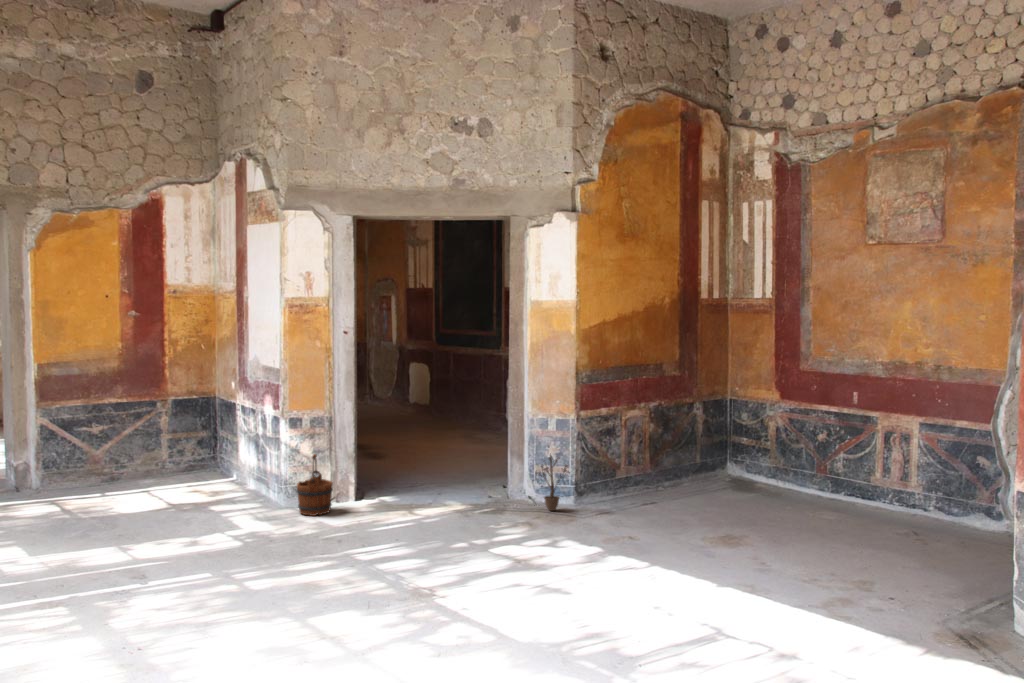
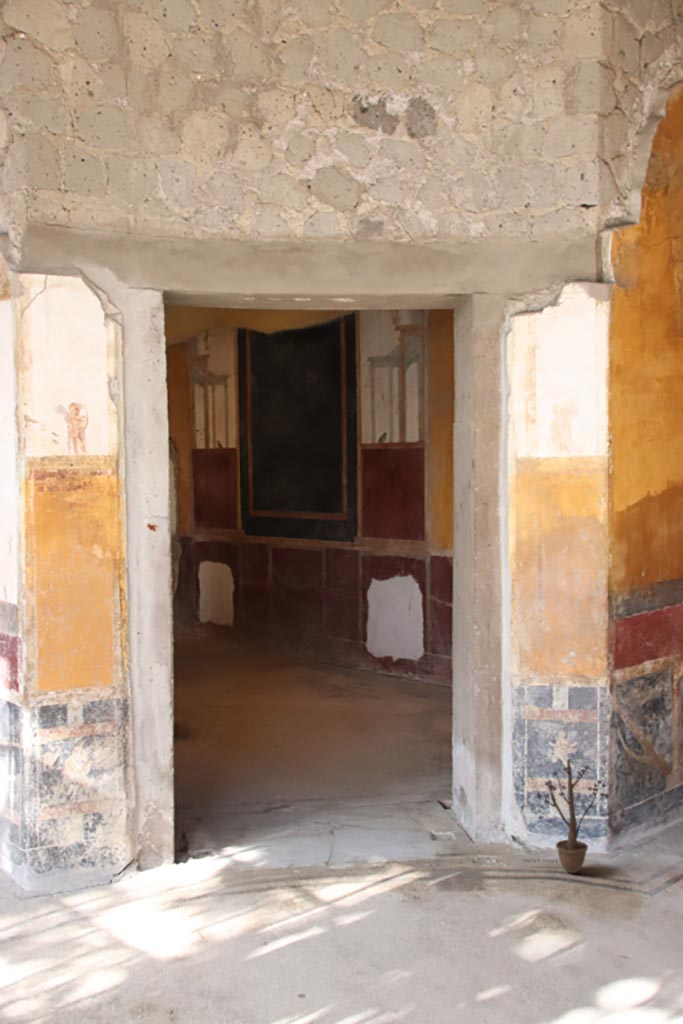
wooden bucket: present [297,454,333,516] -> none [60,779,134,912]

